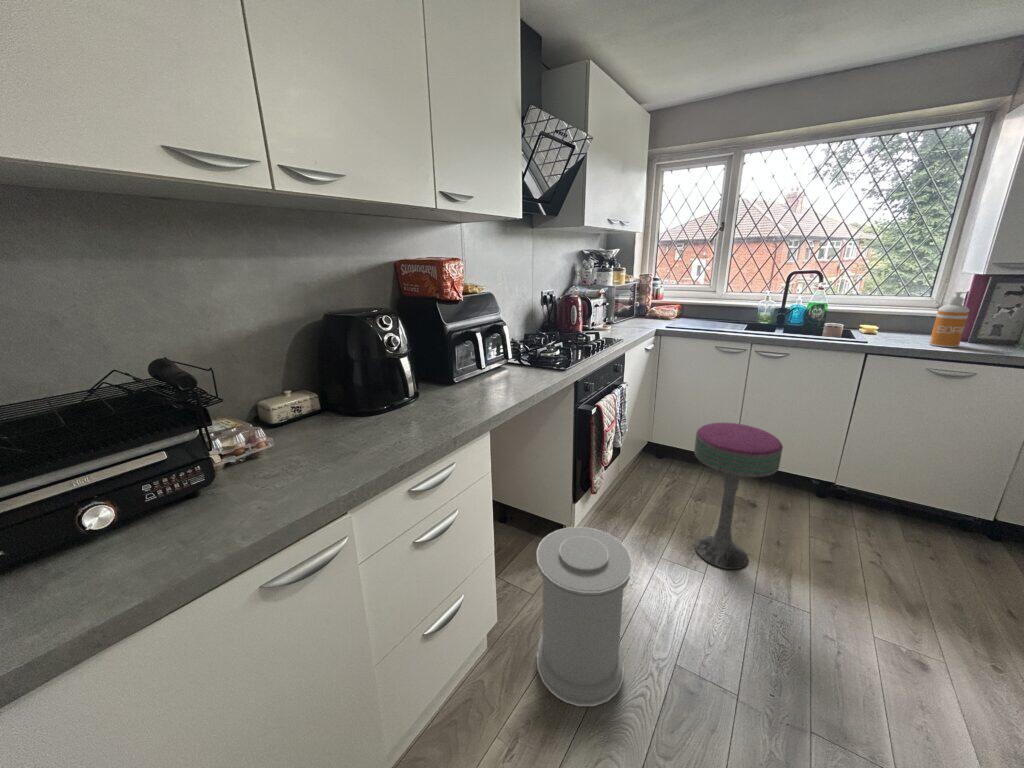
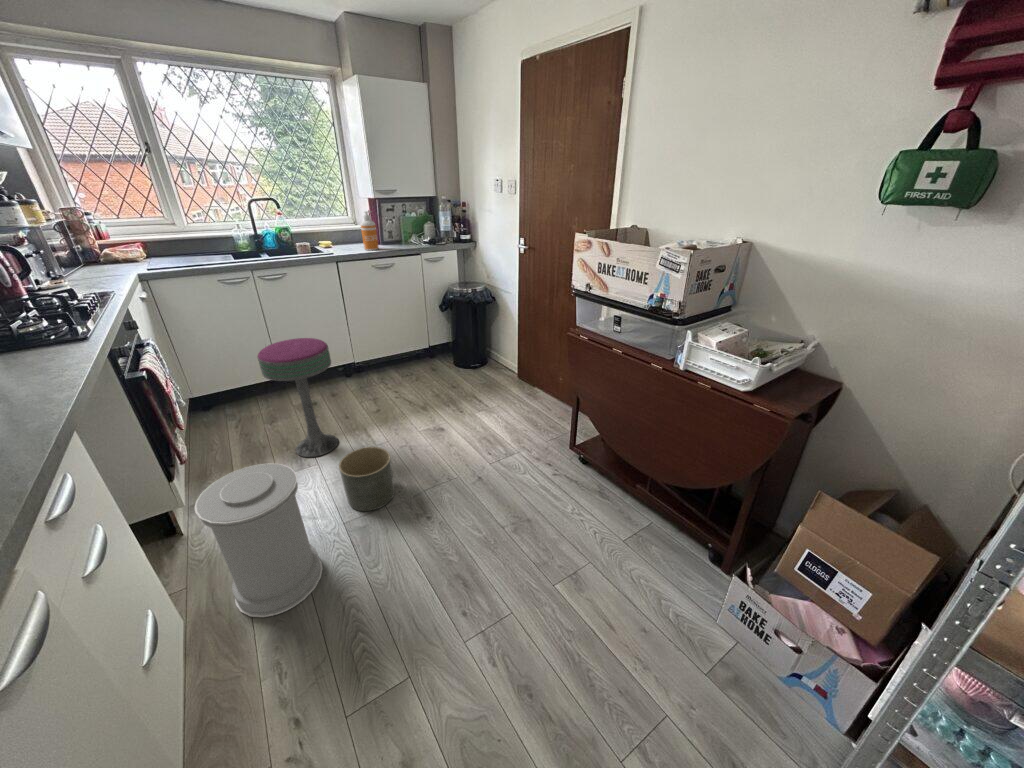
planter: none [698,591,782,697] -> present [339,447,395,511]

